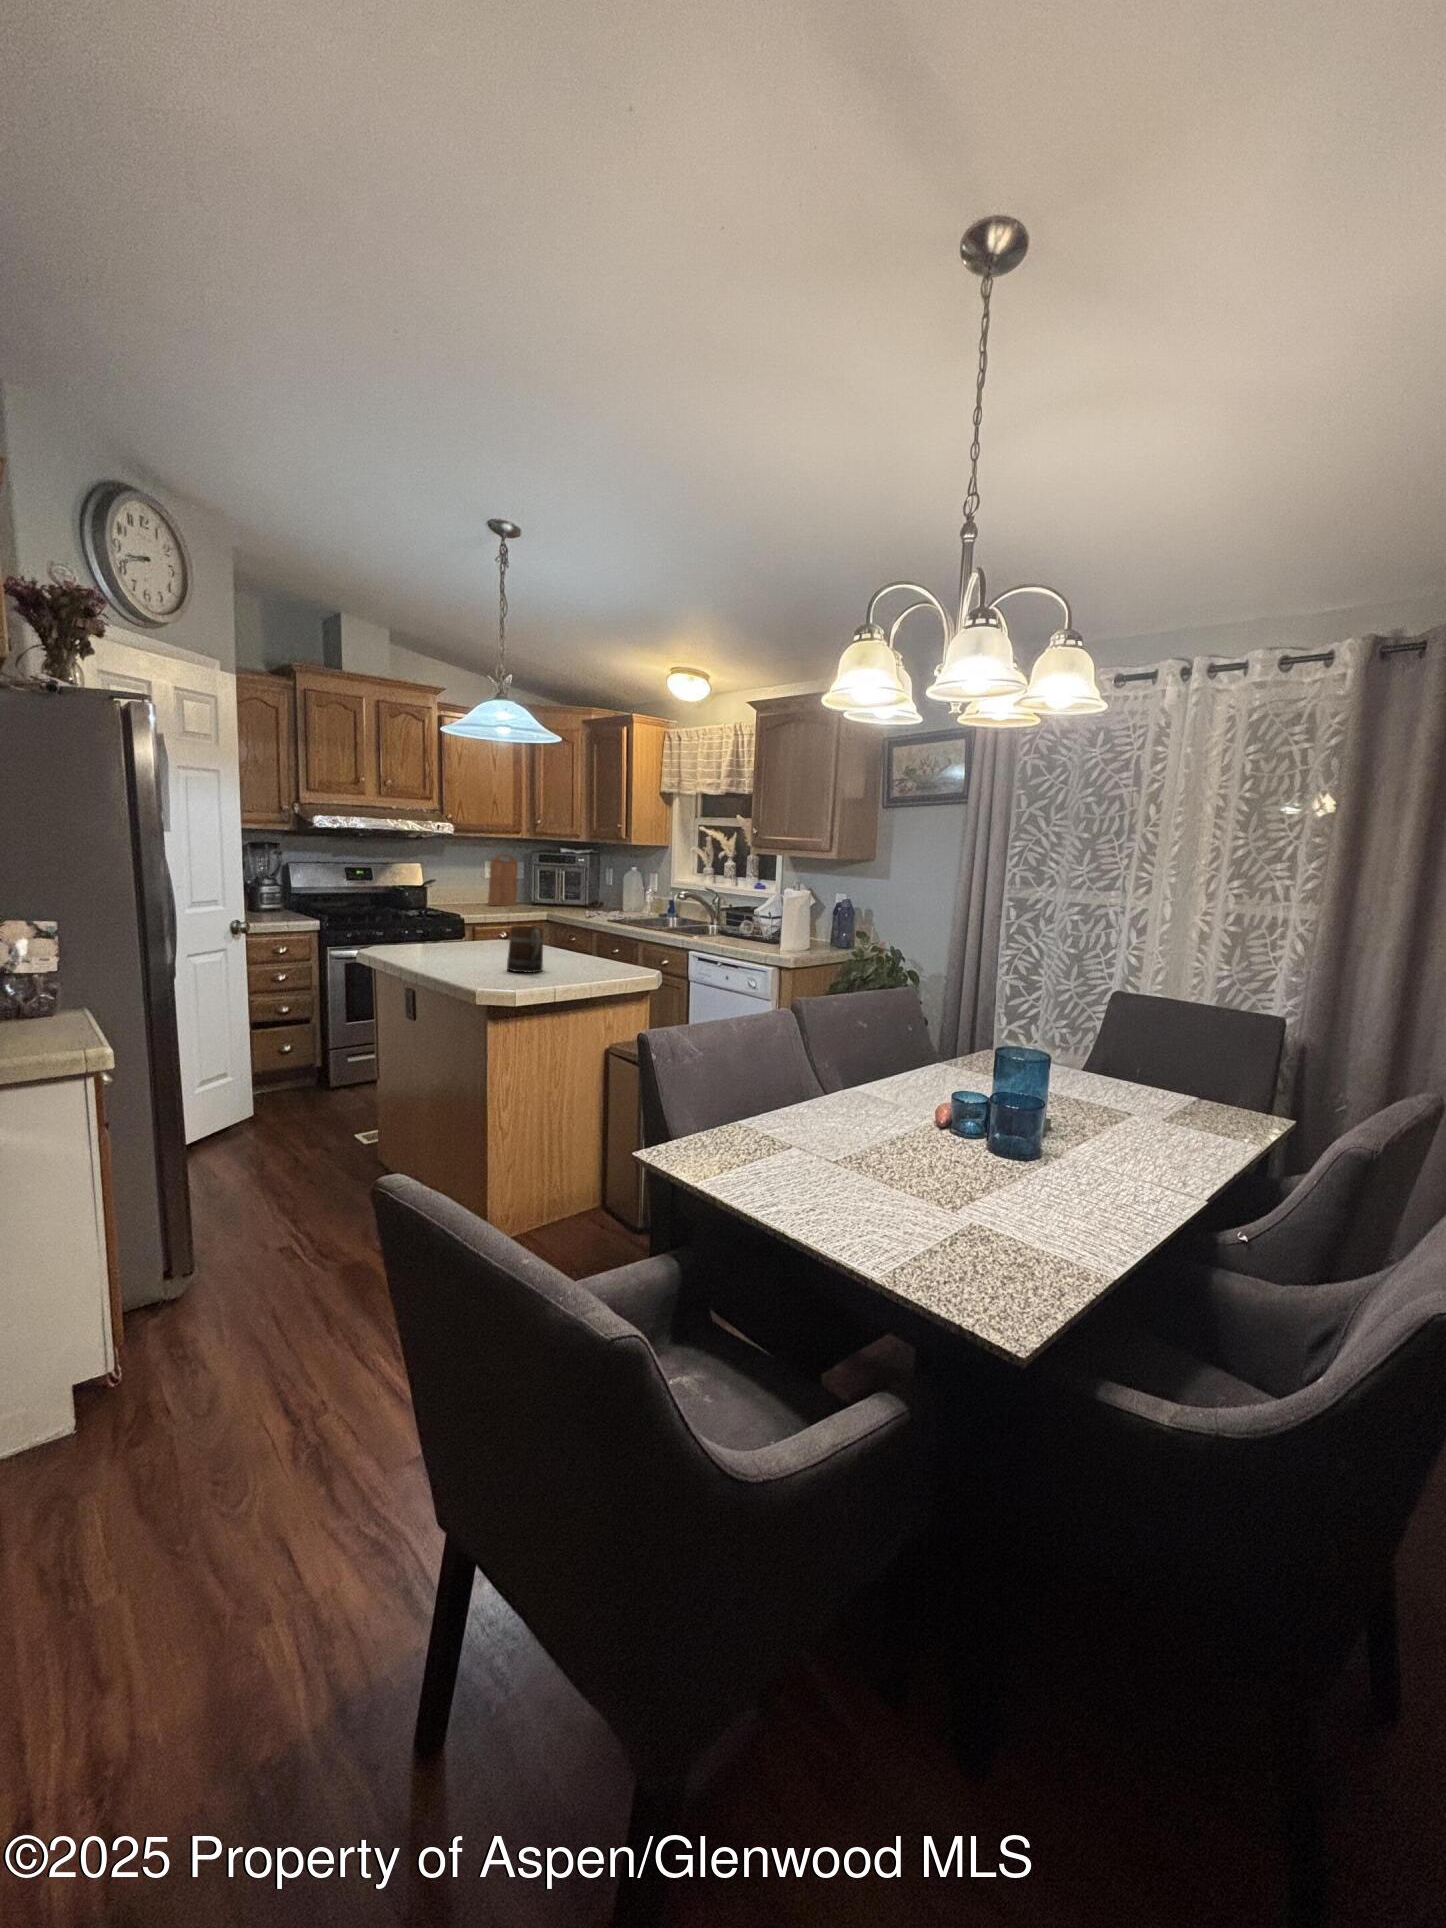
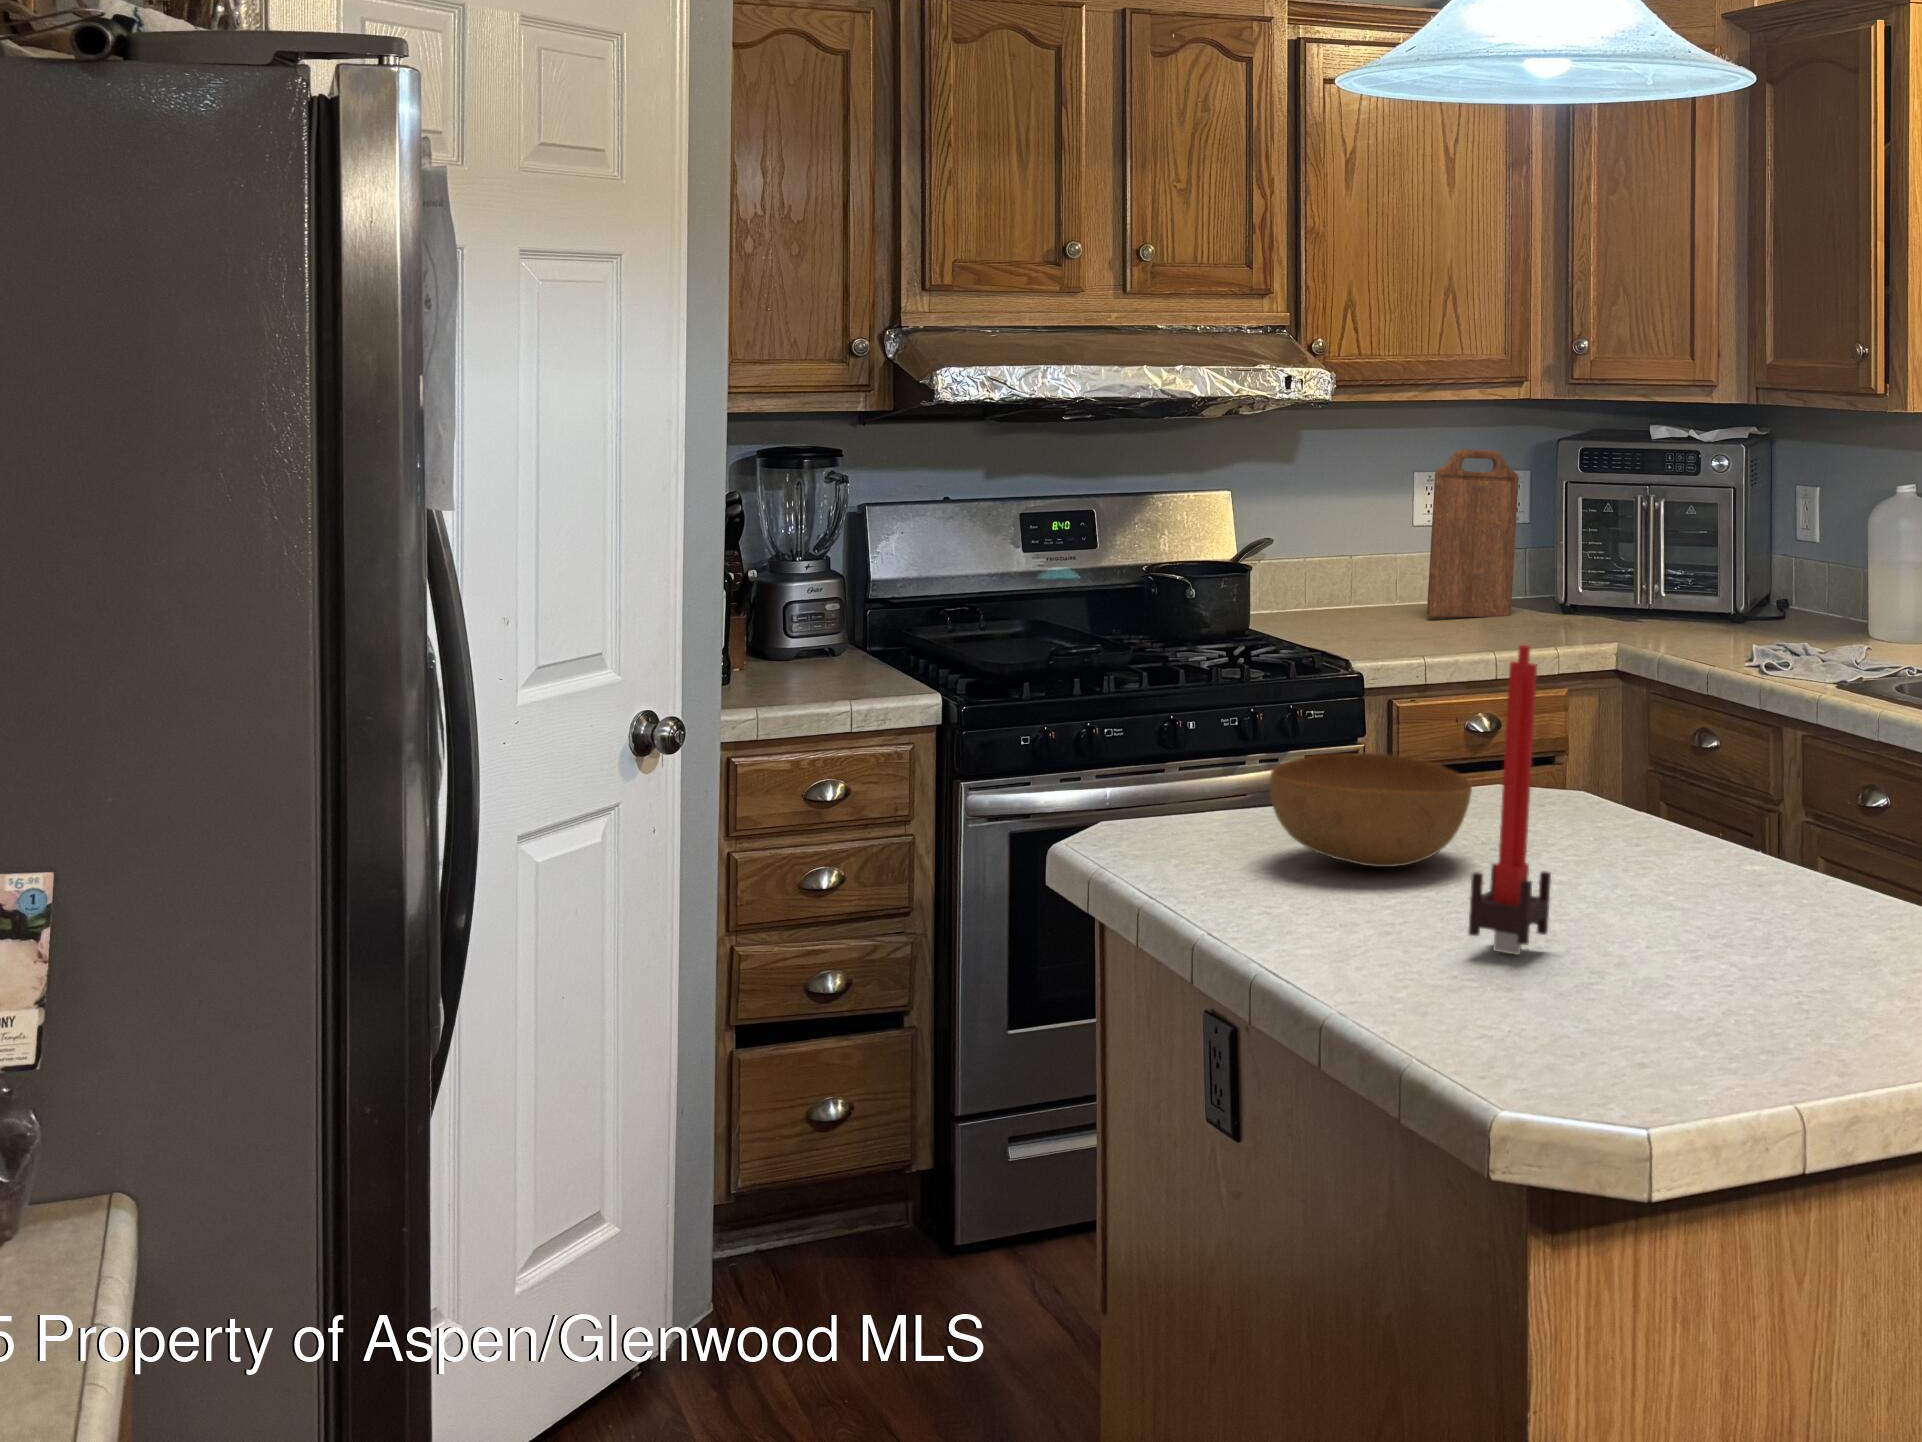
candle: none [473,883,496,961] -> present [1468,645,1551,955]
bowl: none [423,921,481,948] -> present [1270,753,1472,867]
mug: present [507,926,544,972] -> none [1622,836,1774,1054]

